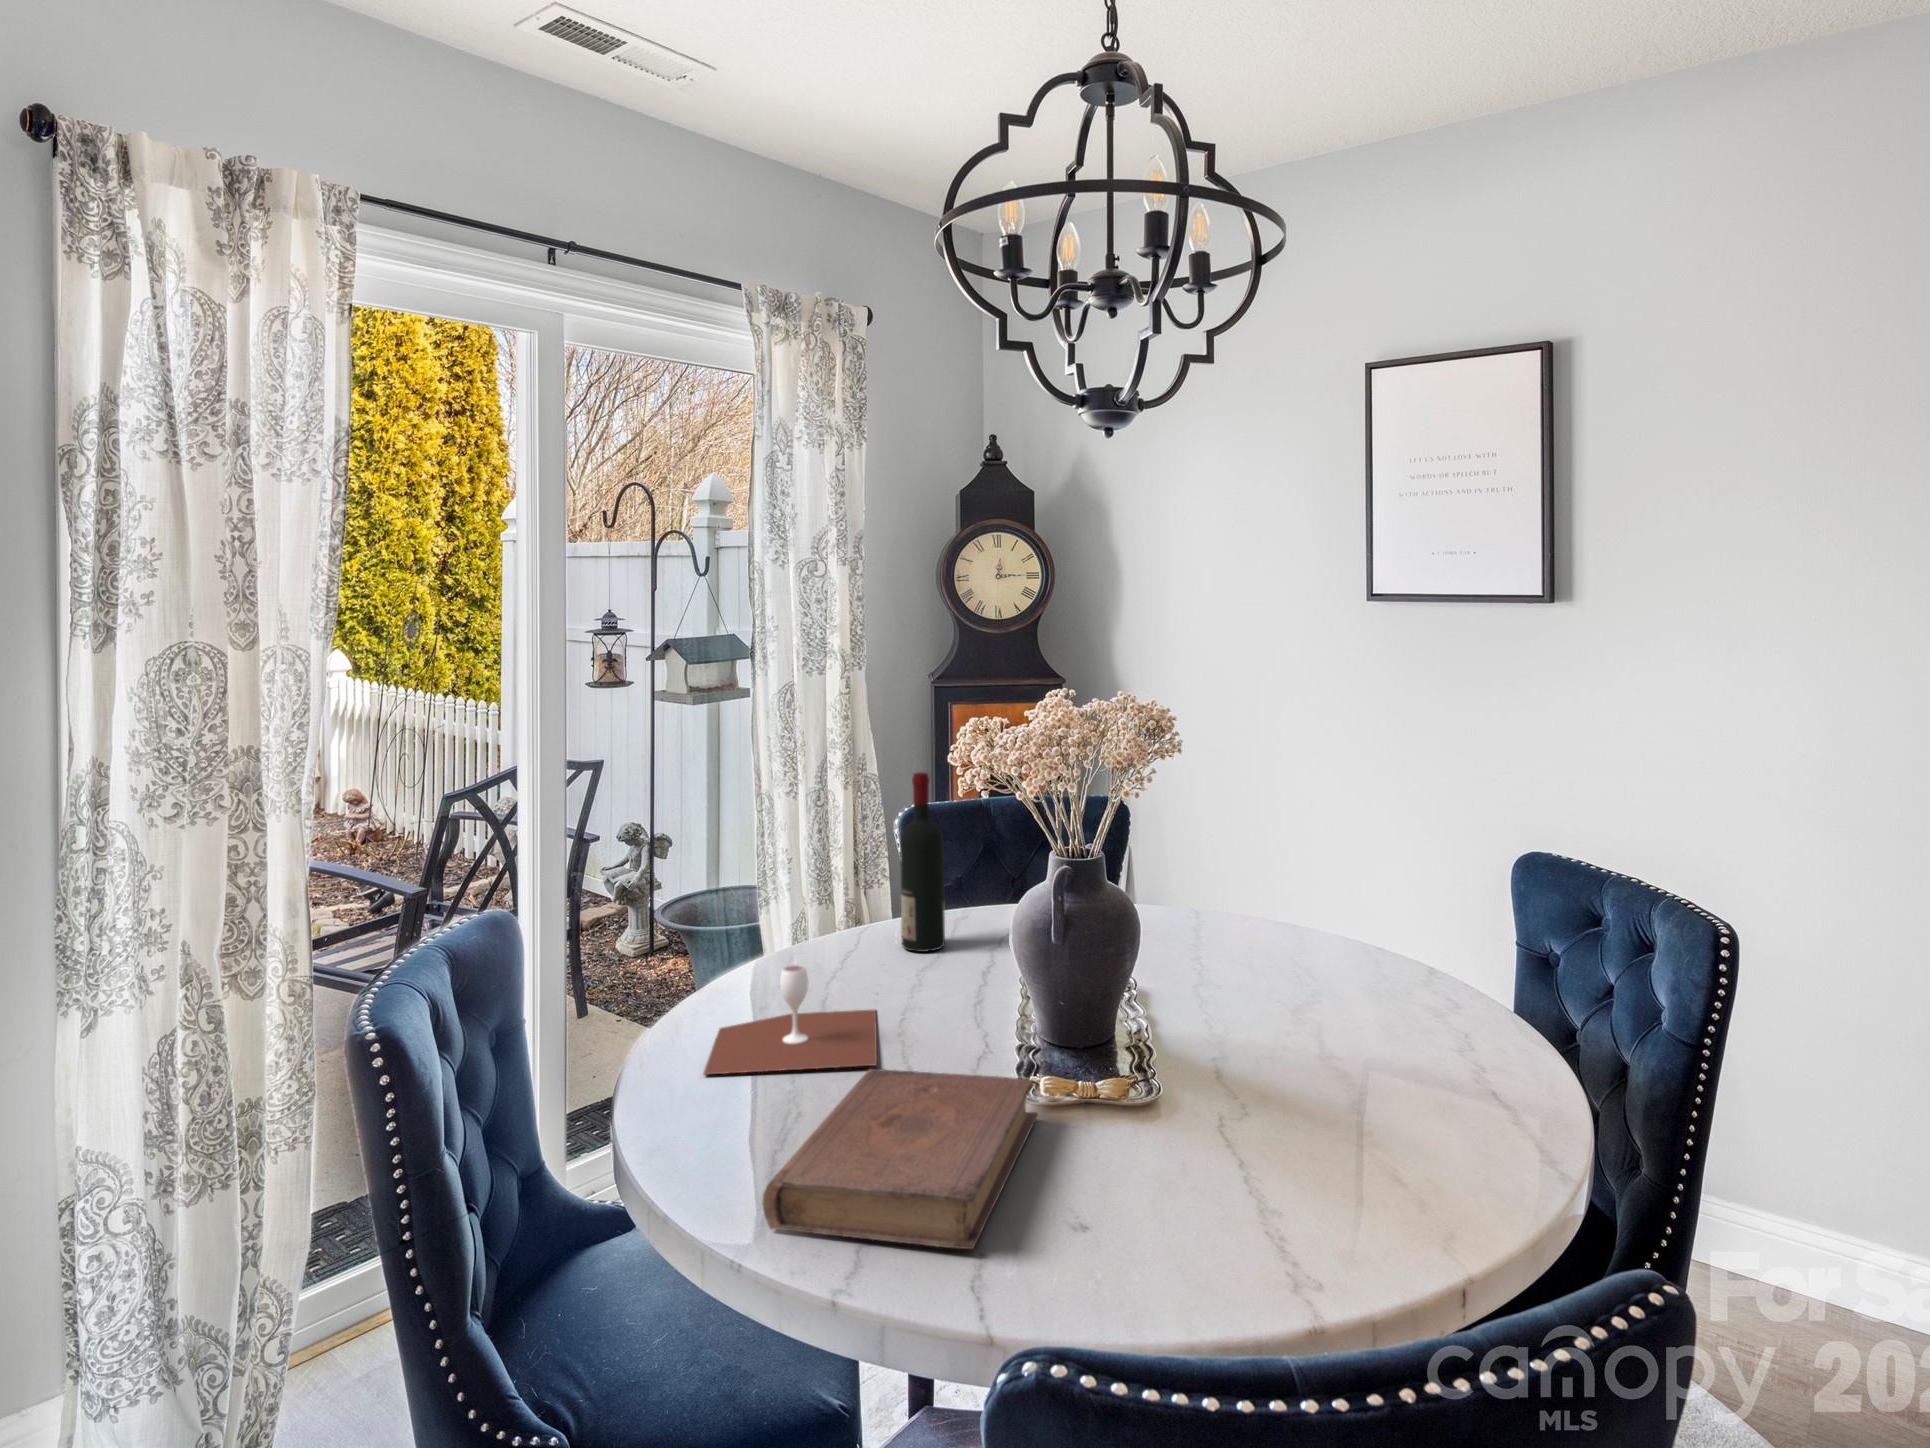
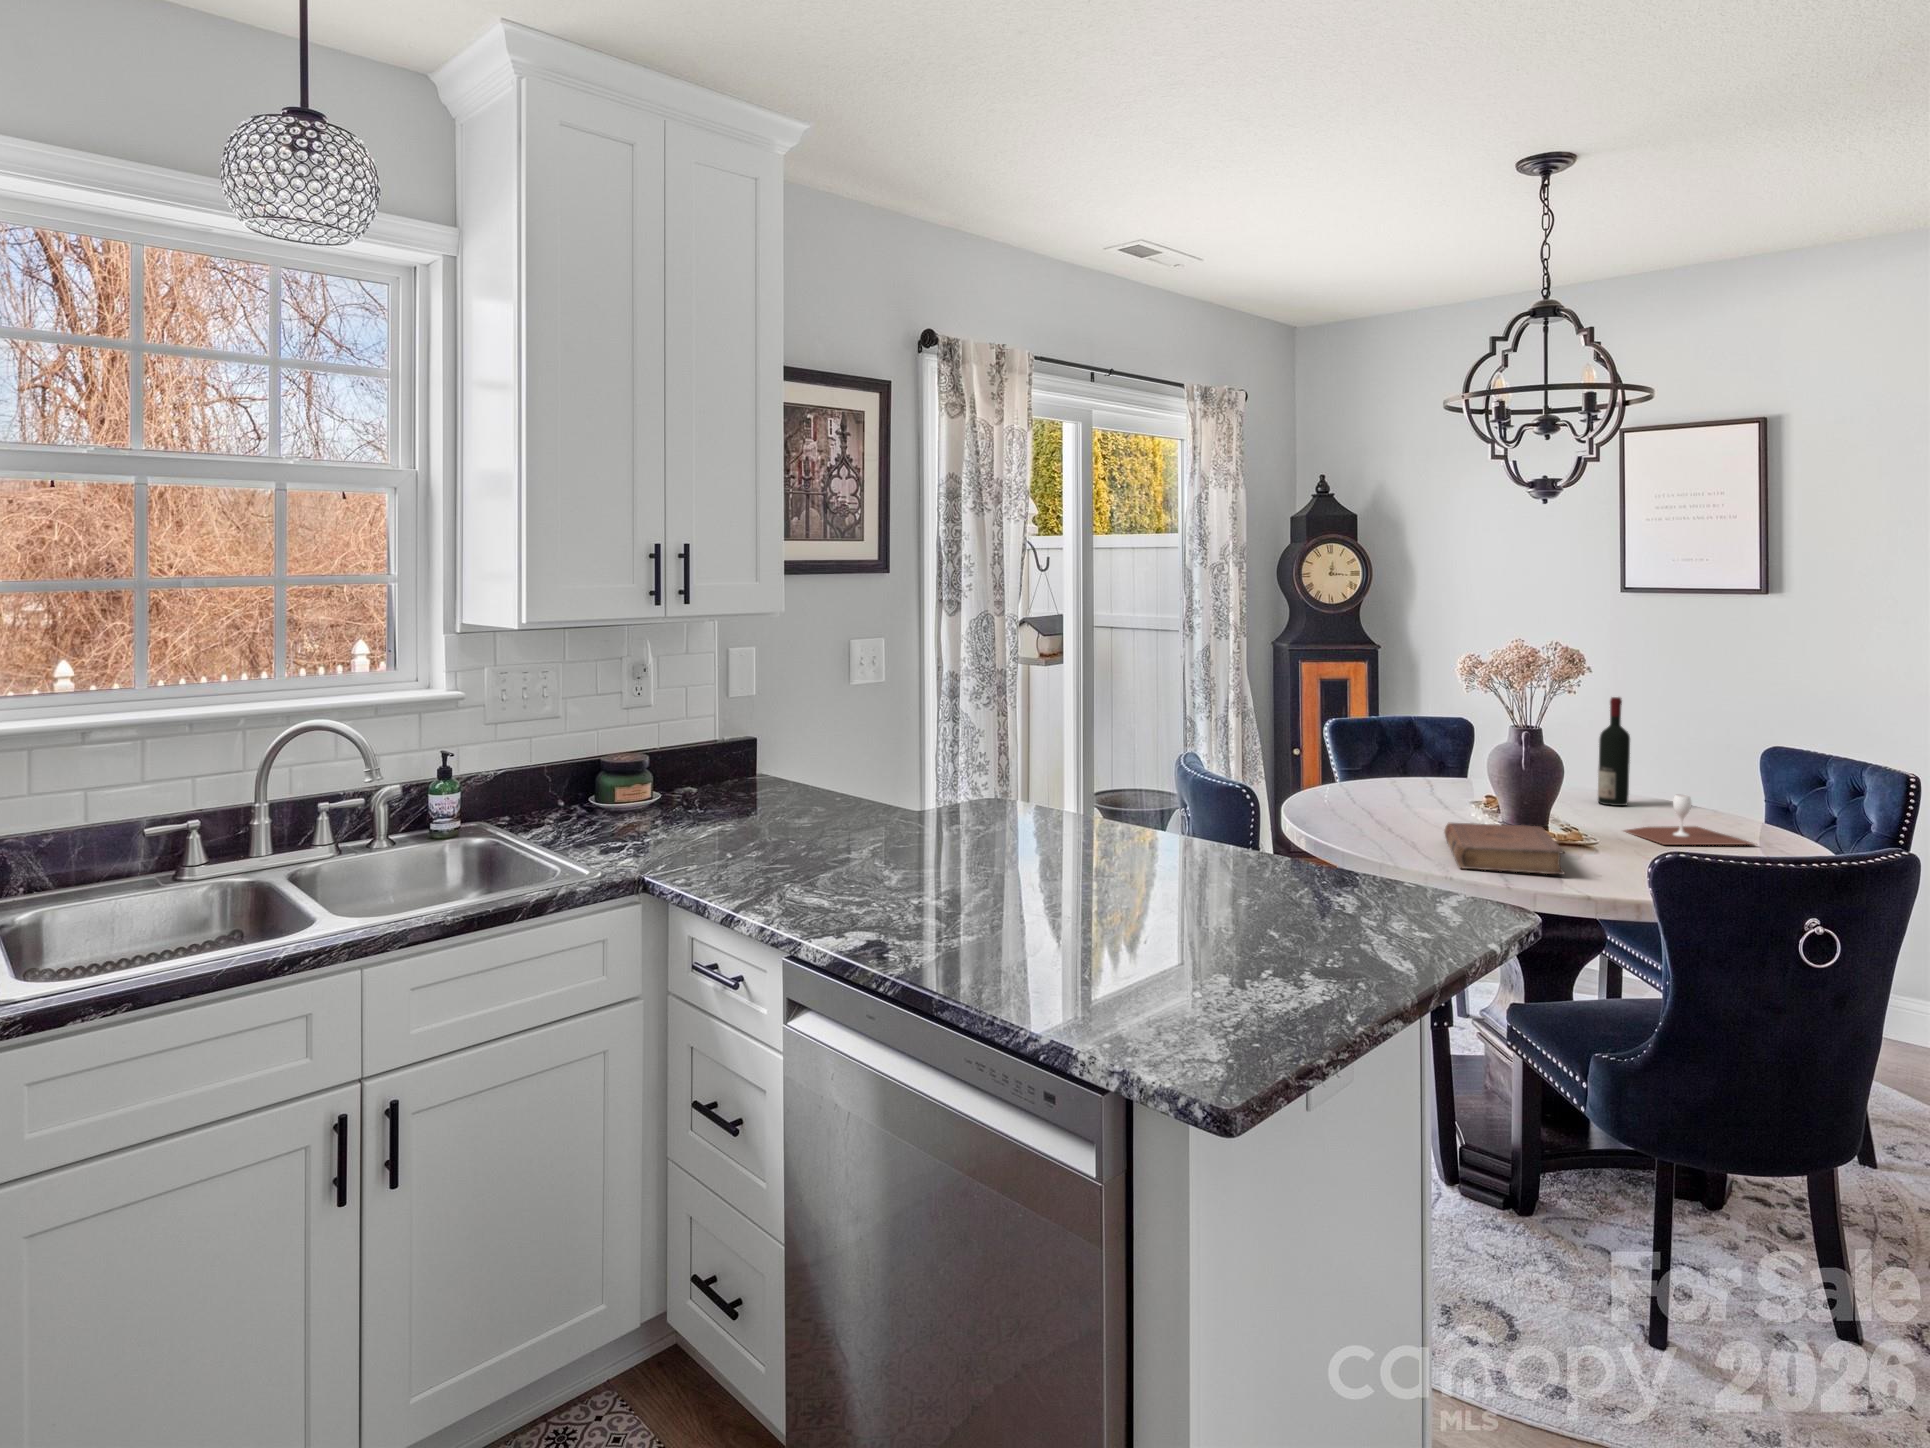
wine bottle: present [900,772,945,952] -> present [1598,697,1630,806]
wine glass: present [704,965,877,1075] -> present [1625,795,1753,845]

